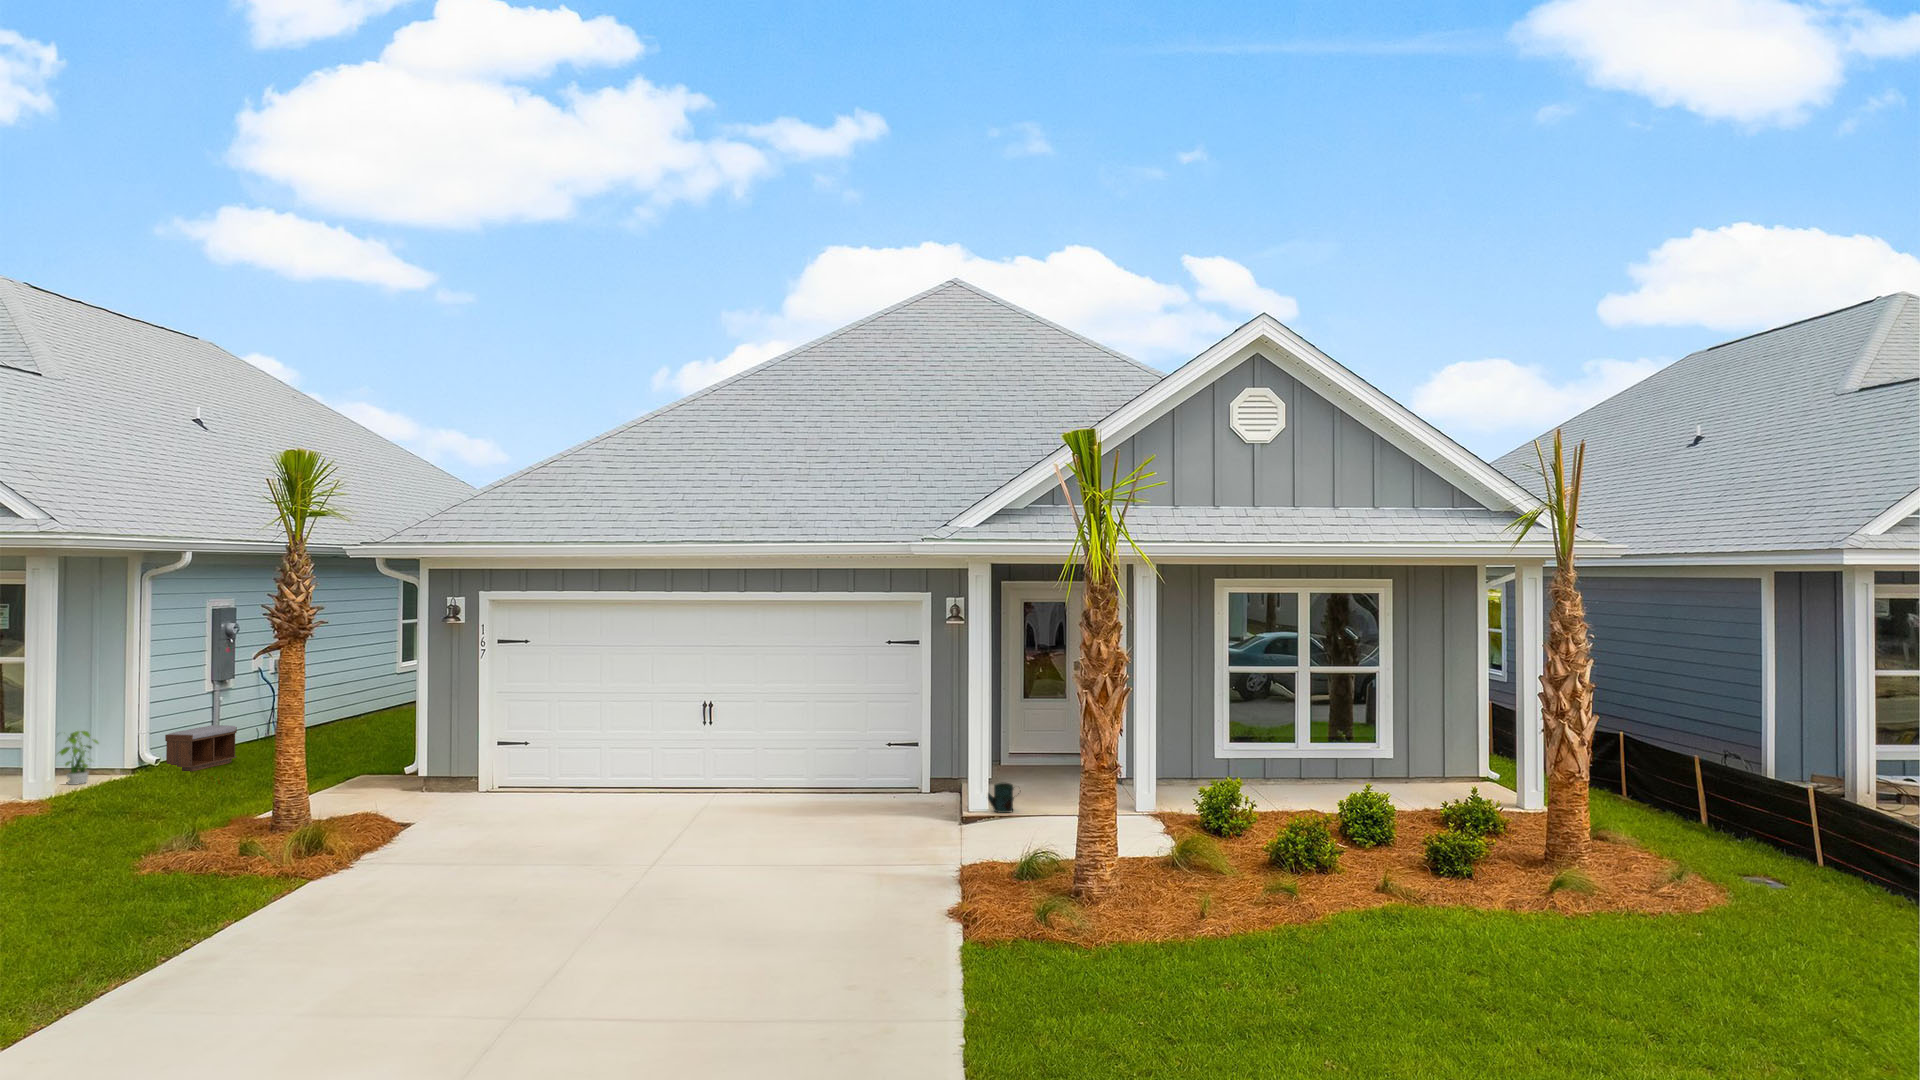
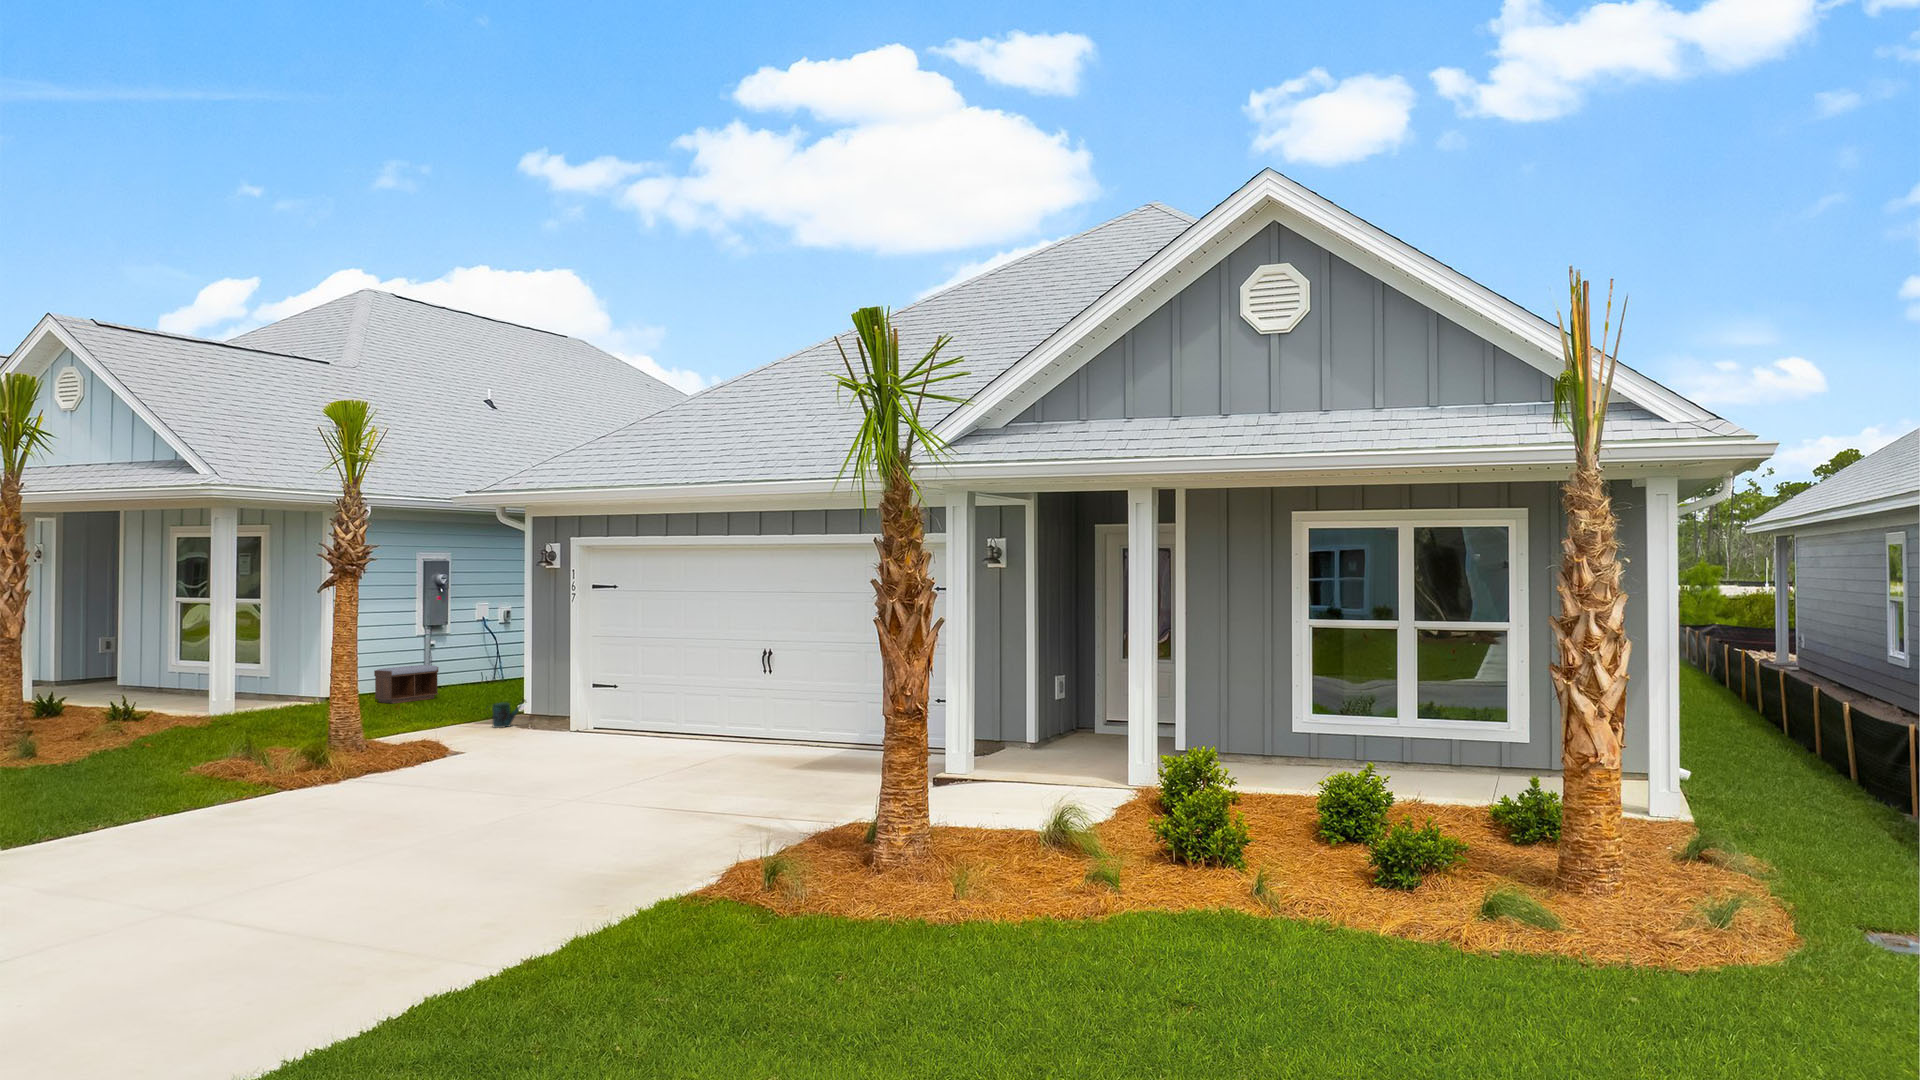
potted plant: present [59,731,98,785] -> none [280,661,312,709]
watering can: present [988,782,1019,813] -> present [492,699,526,728]

